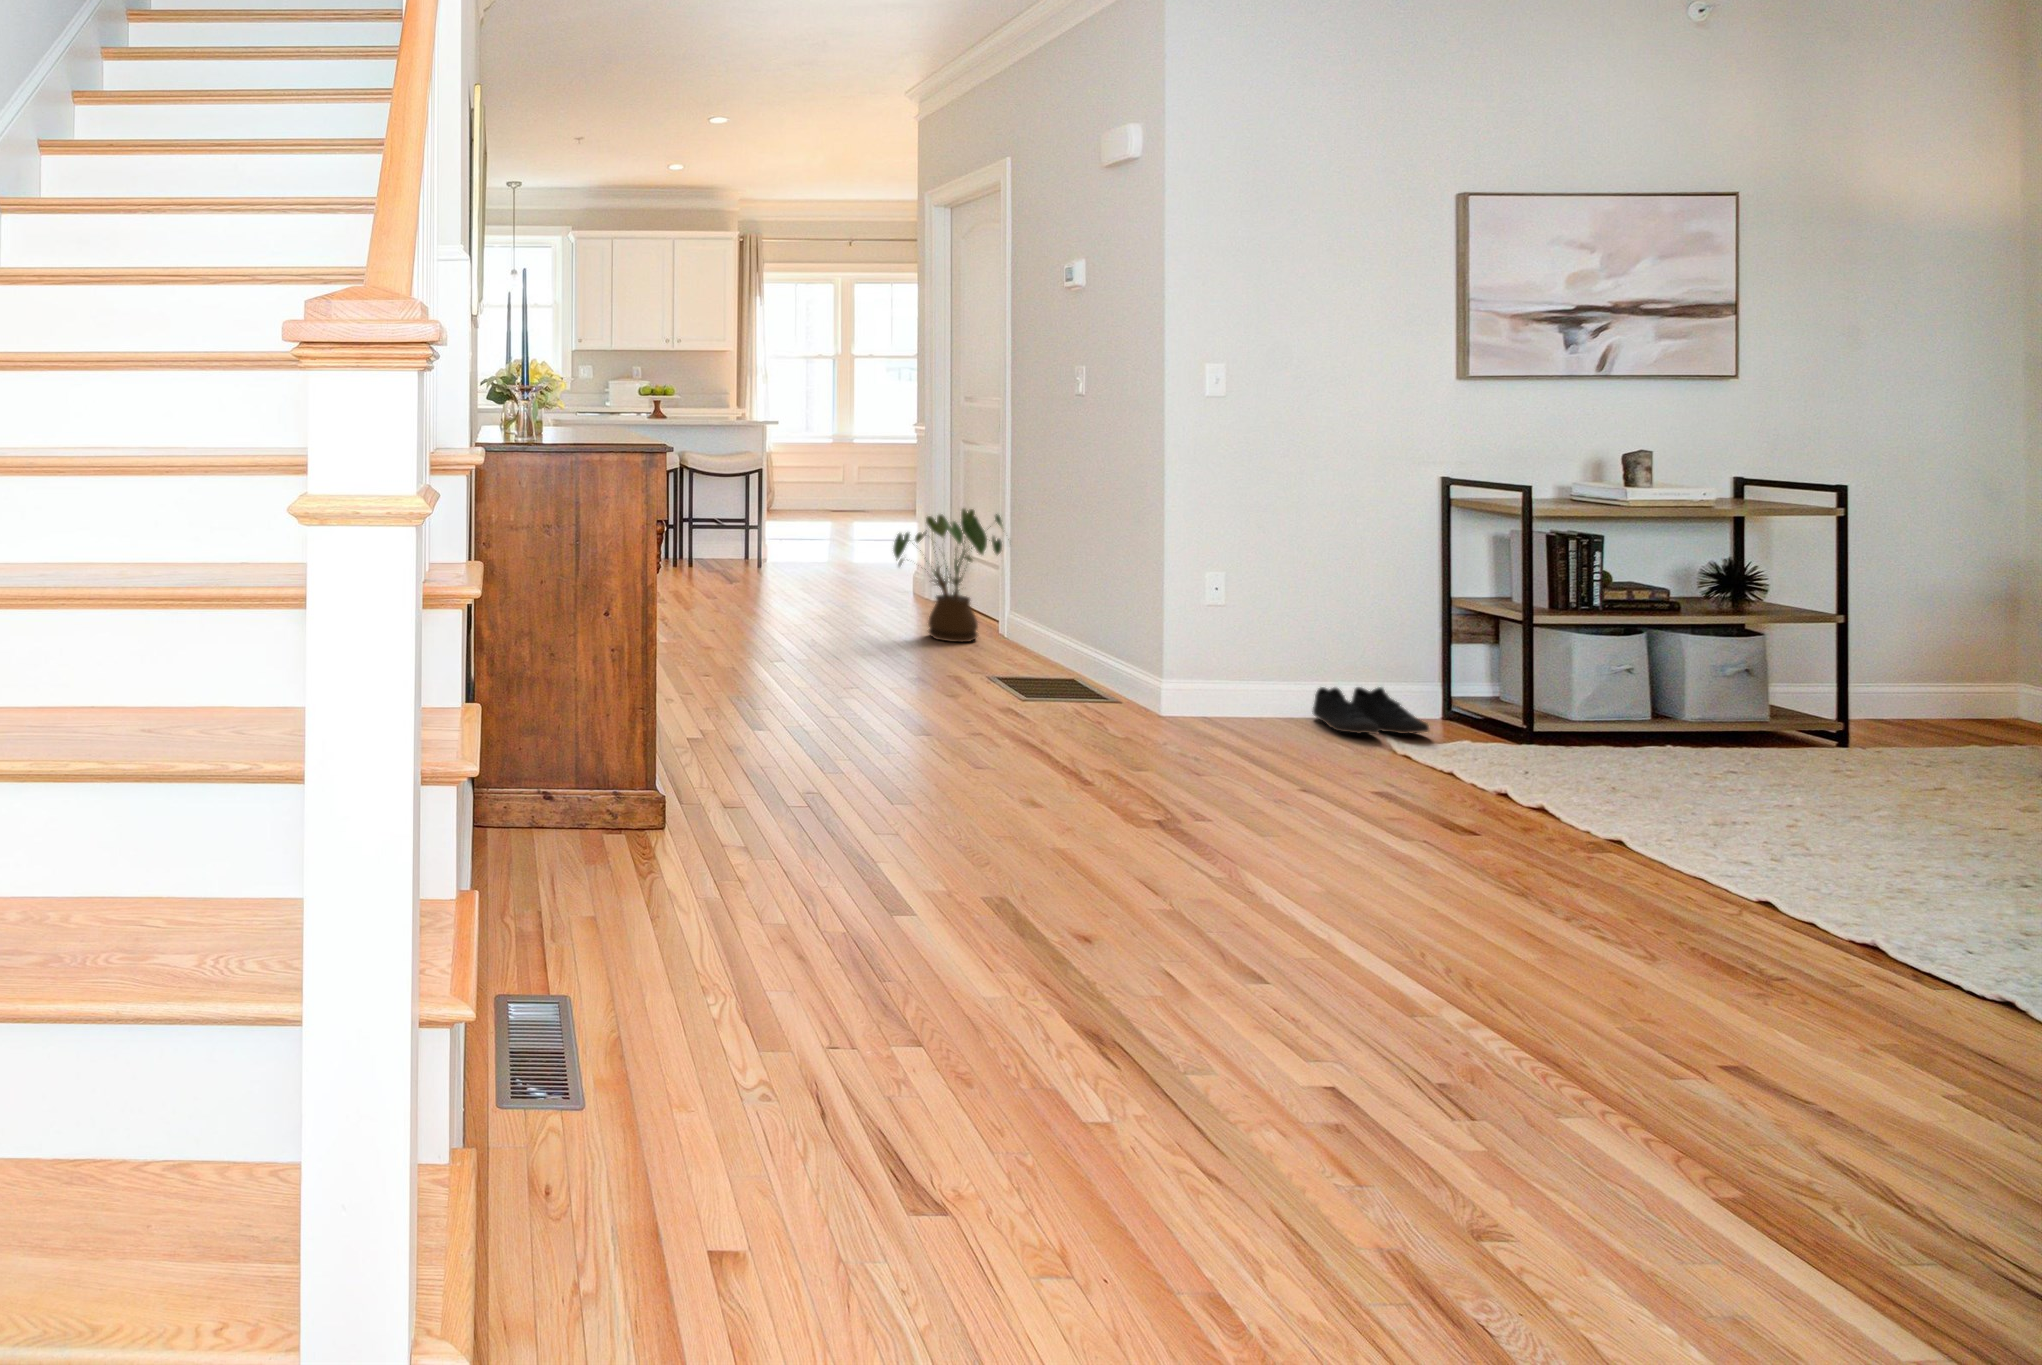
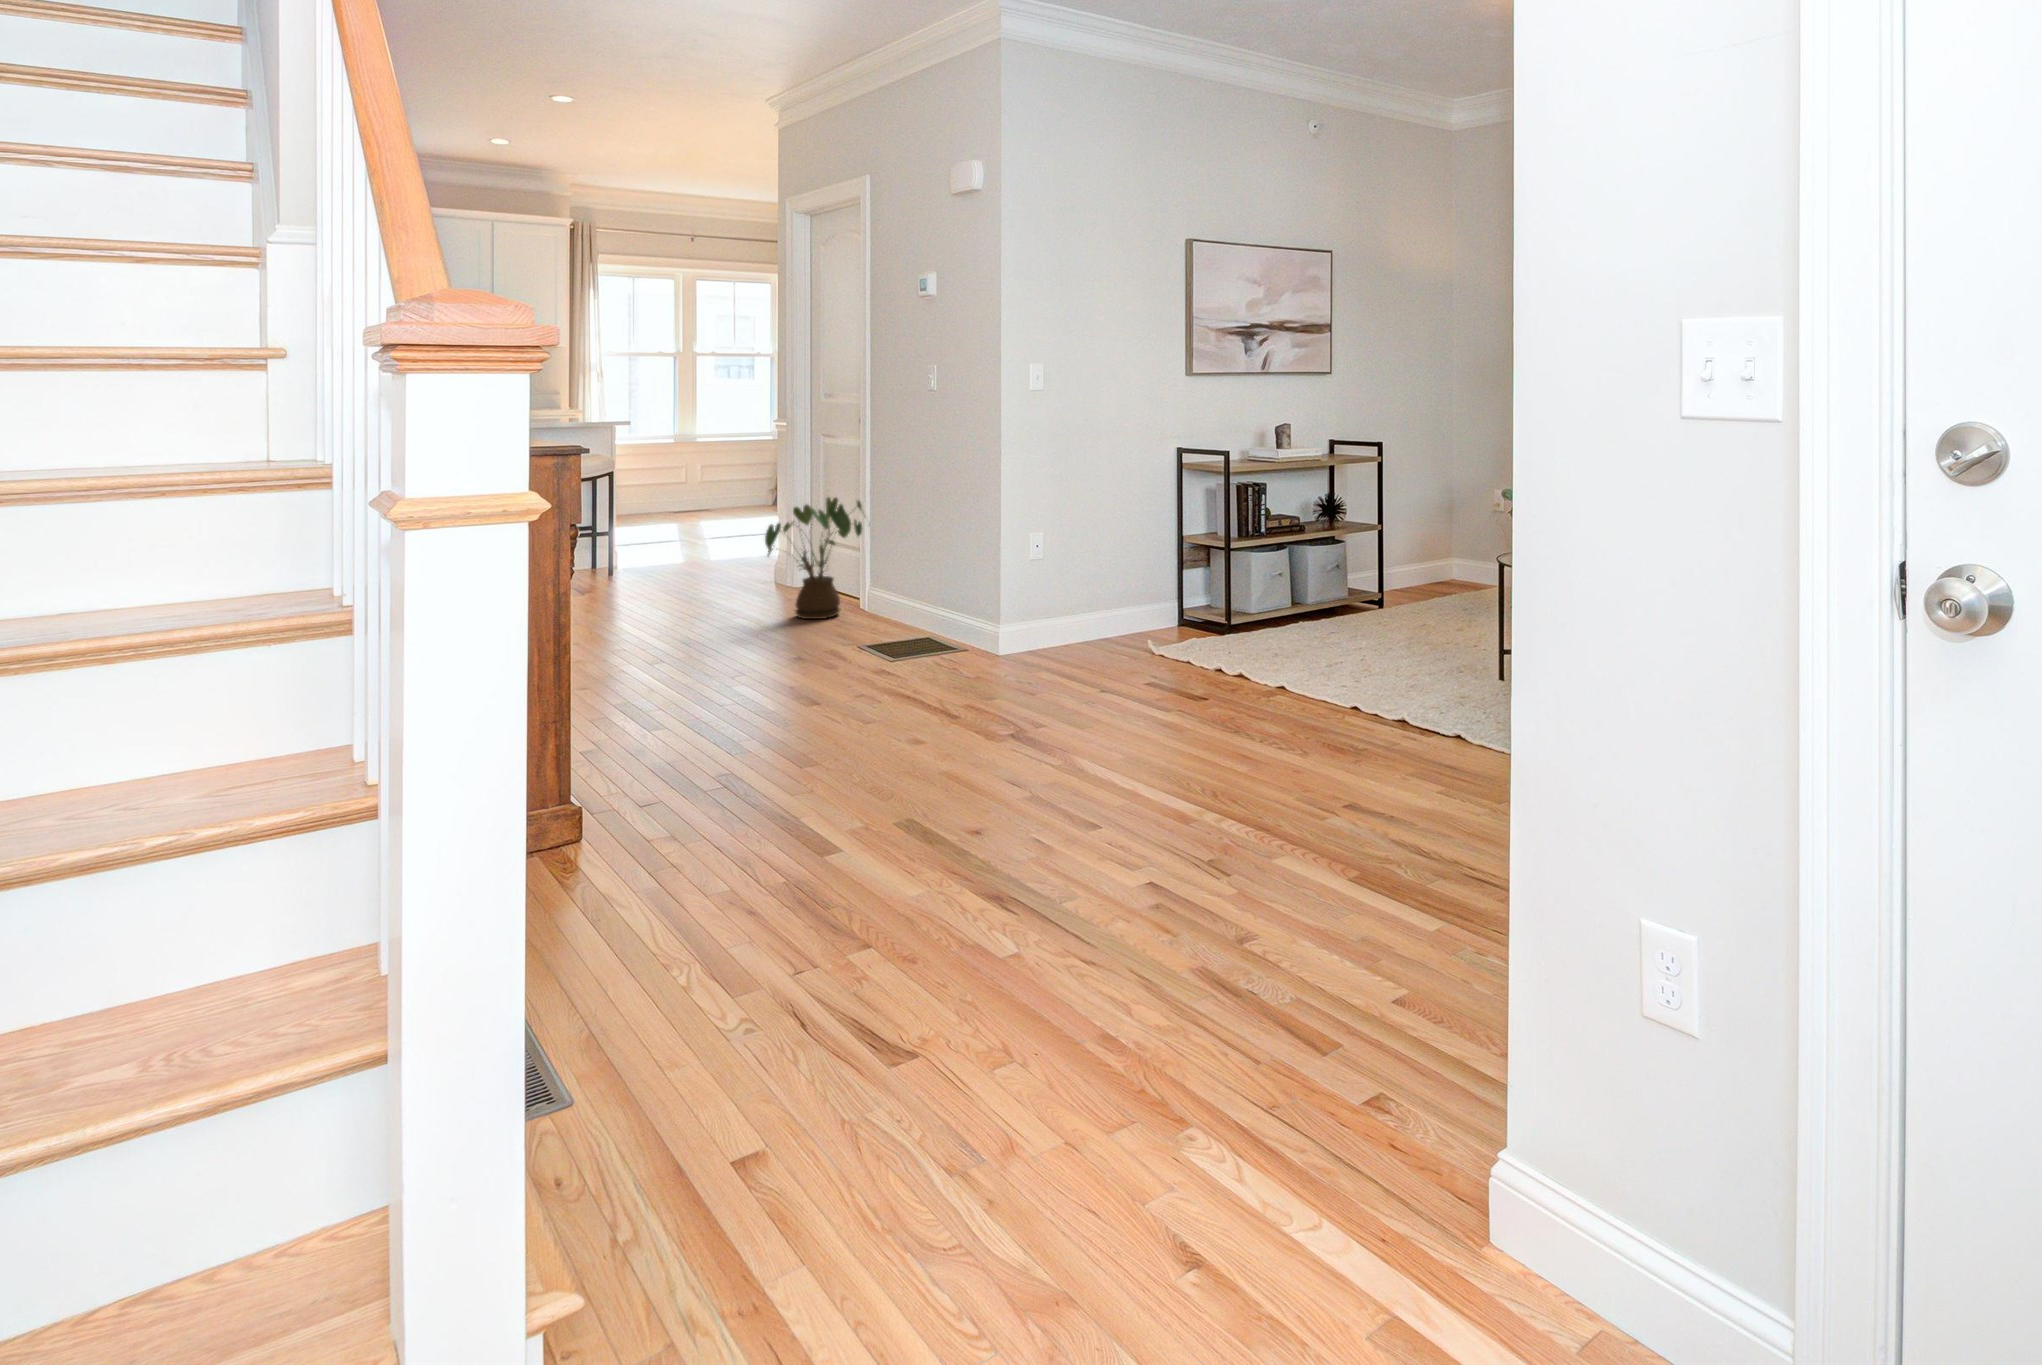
shoe: present [1312,687,1429,734] -> none [1100,606,1173,644]

